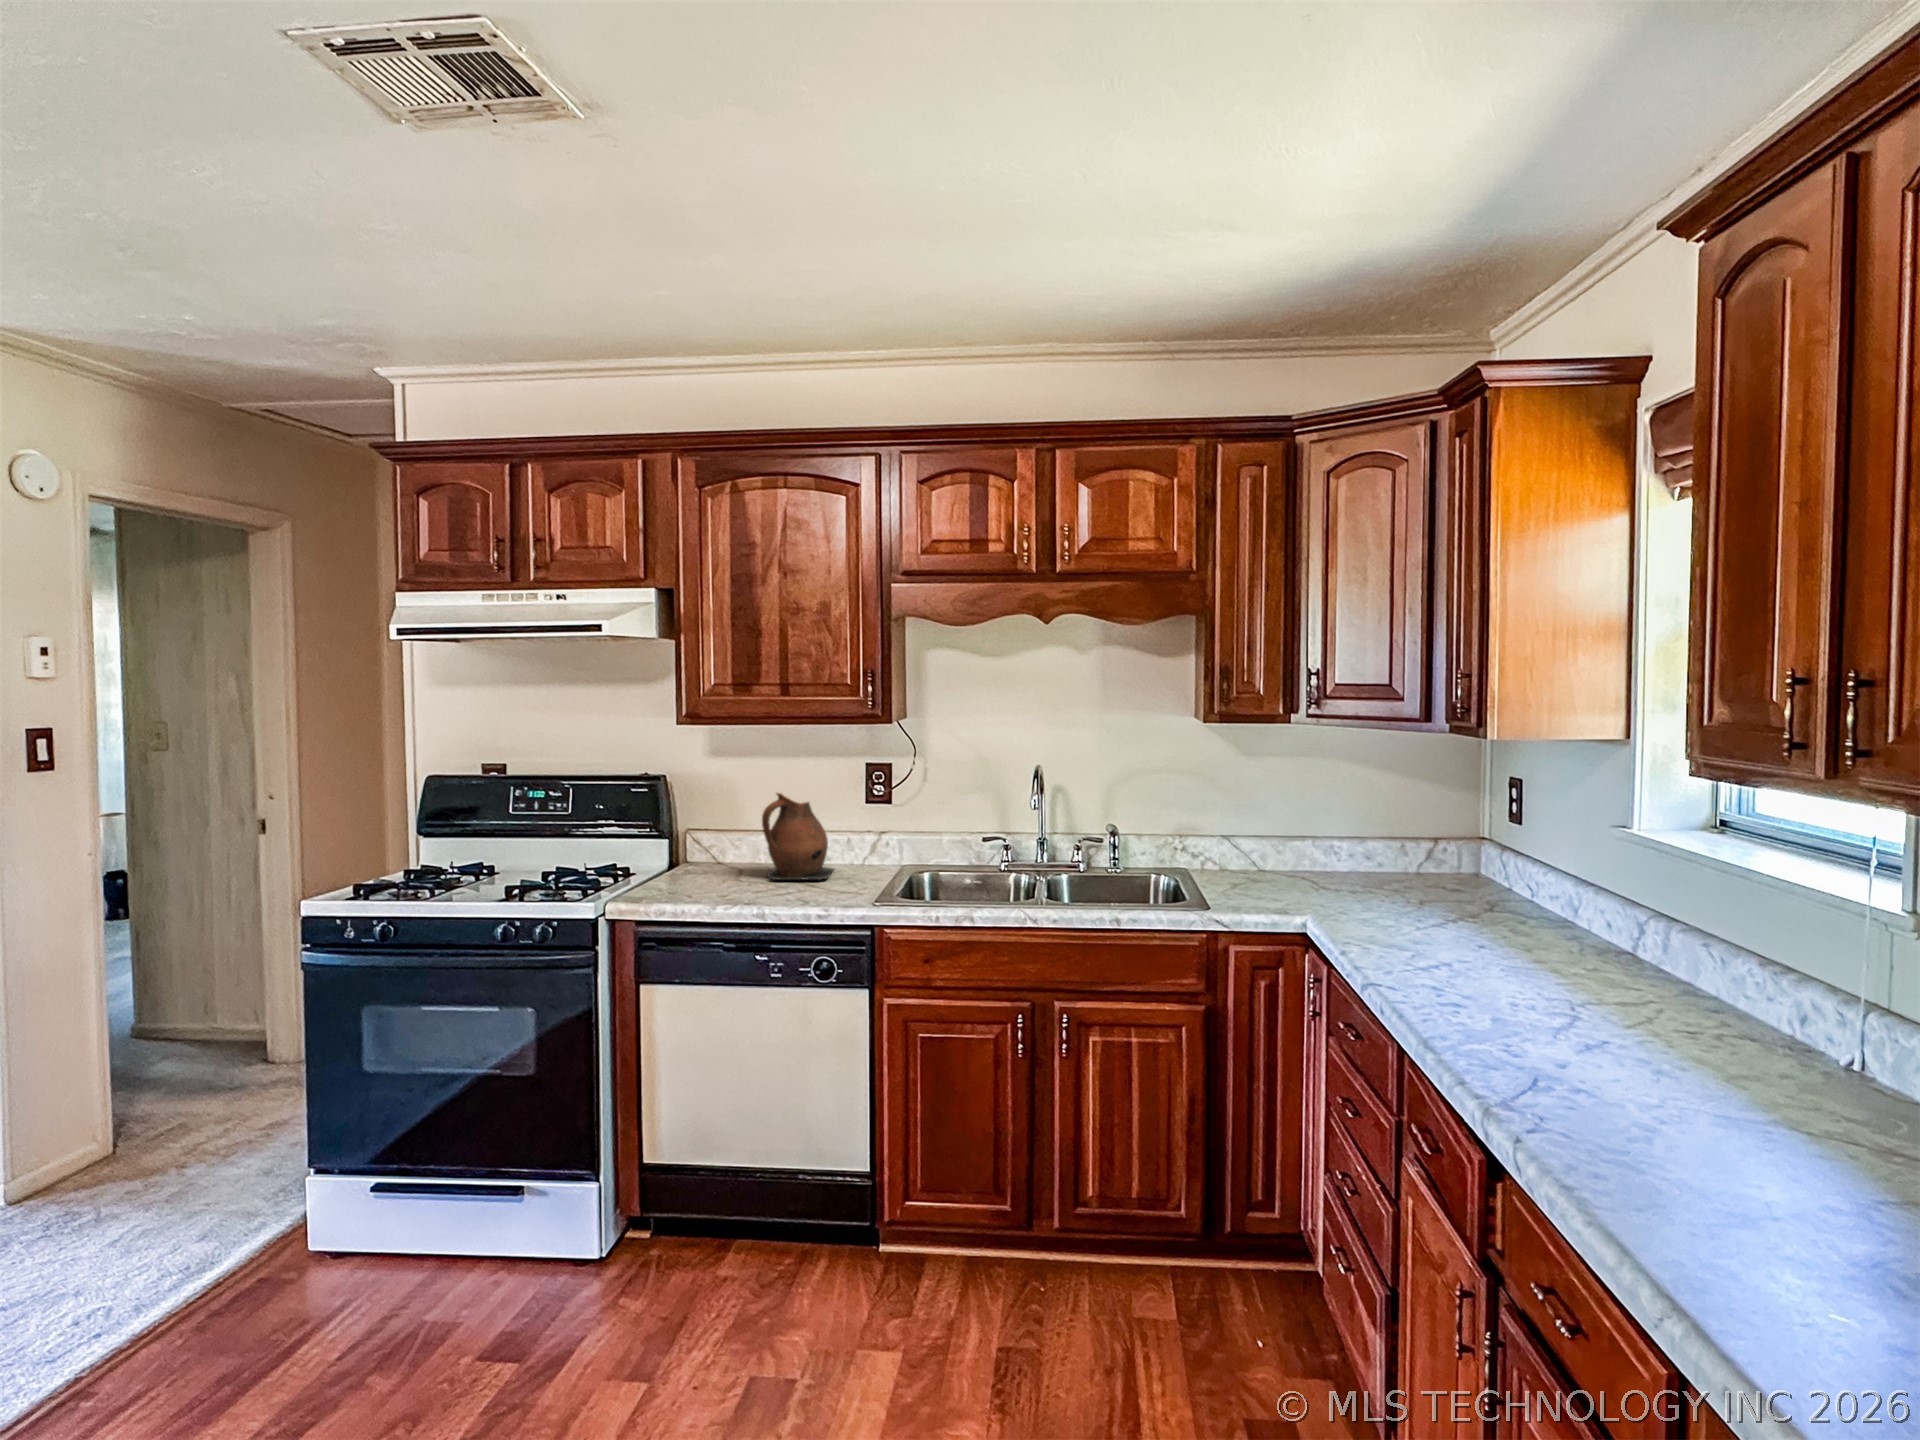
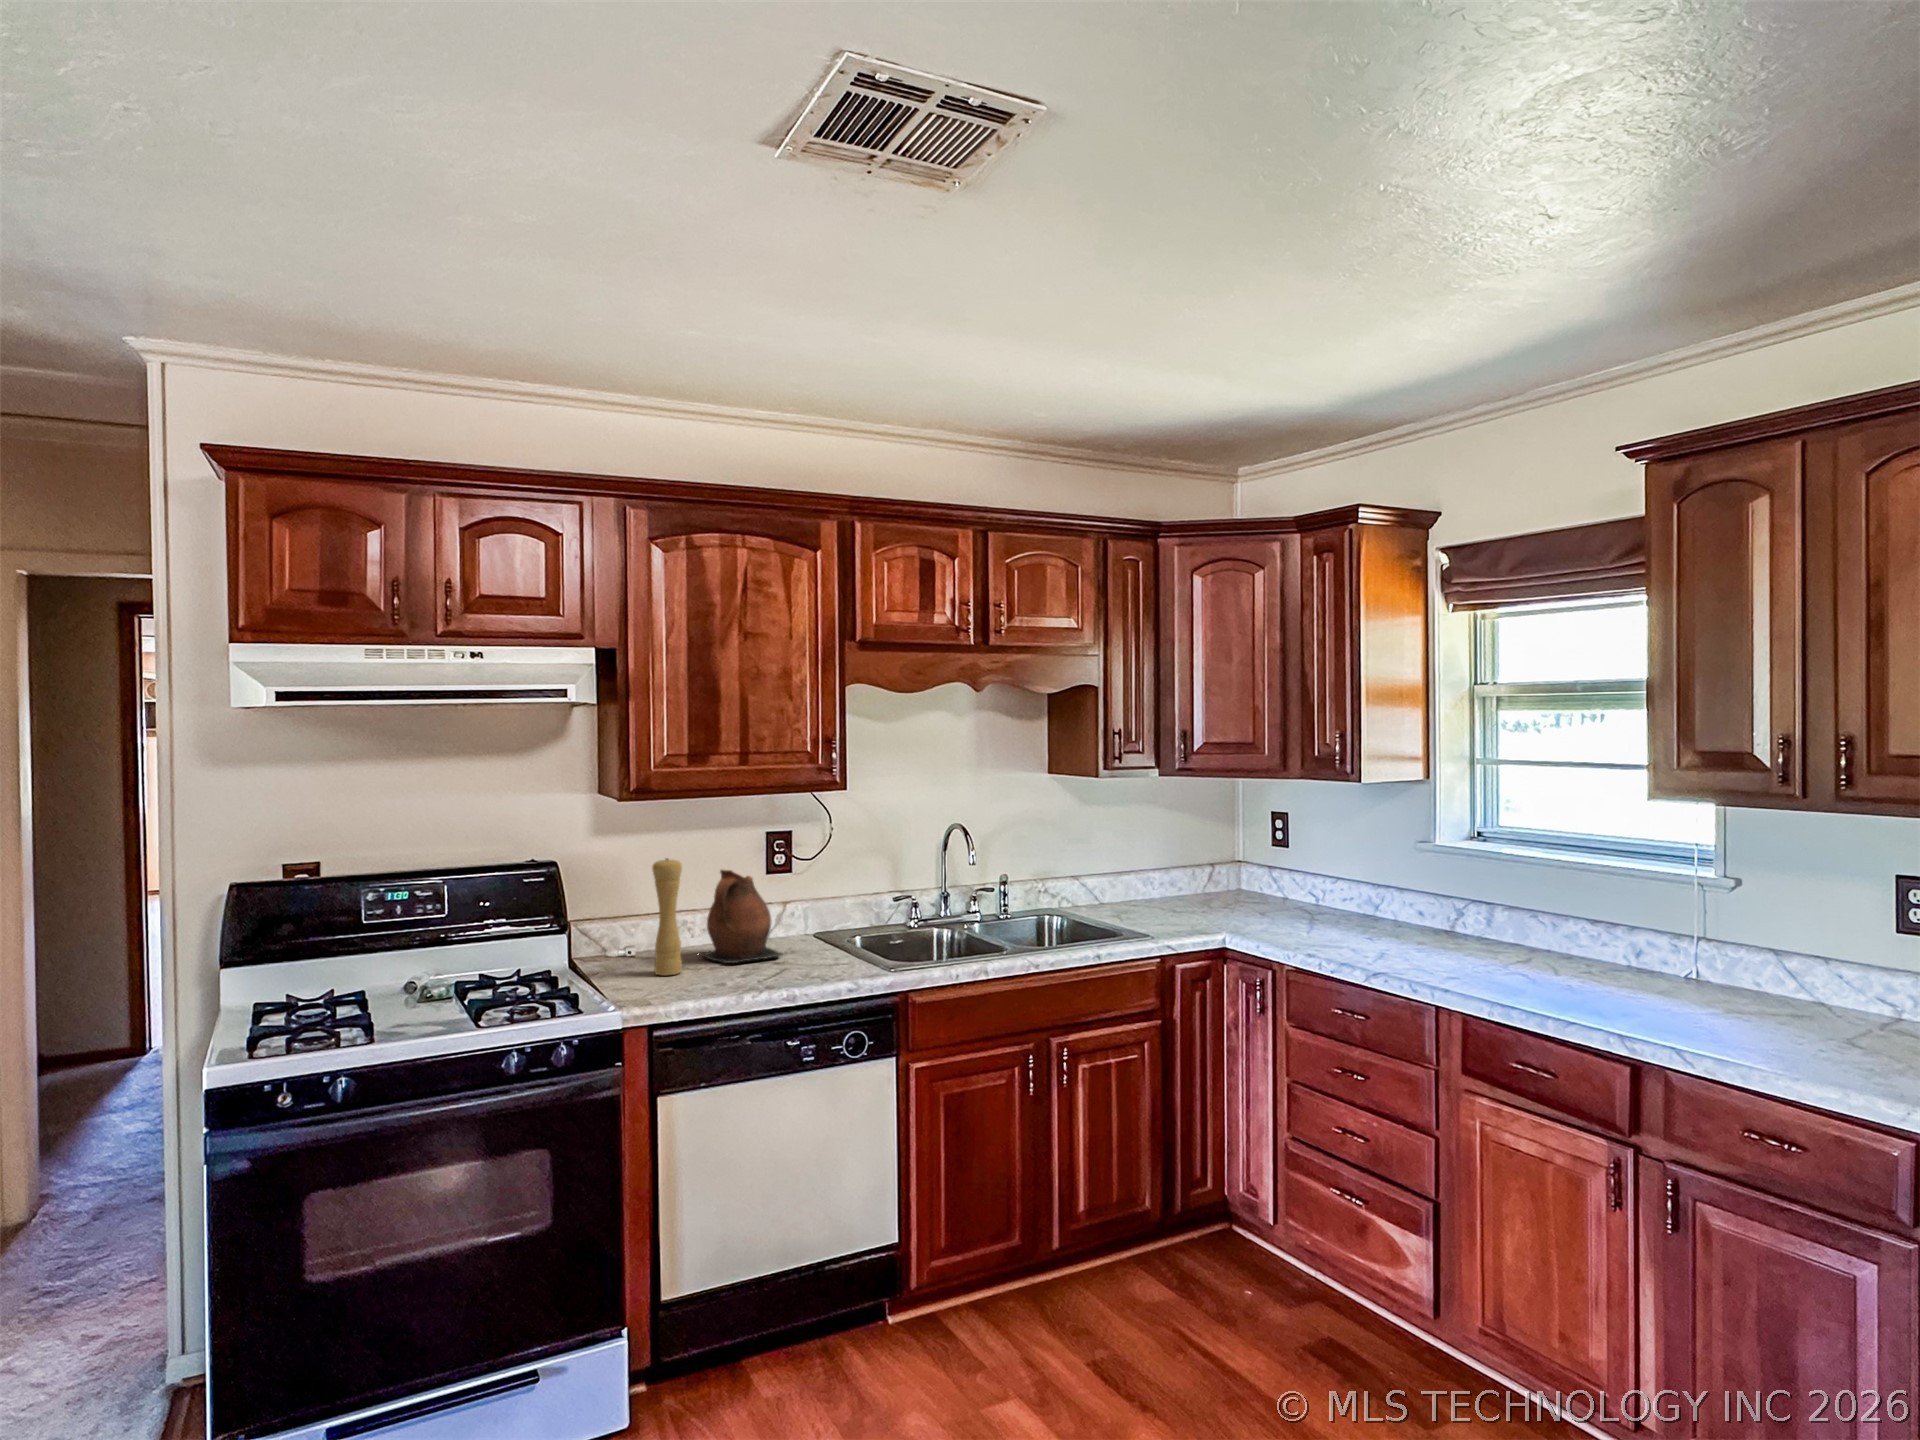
pepper mill: none [699,777,727,882] -> present [652,858,682,975]

